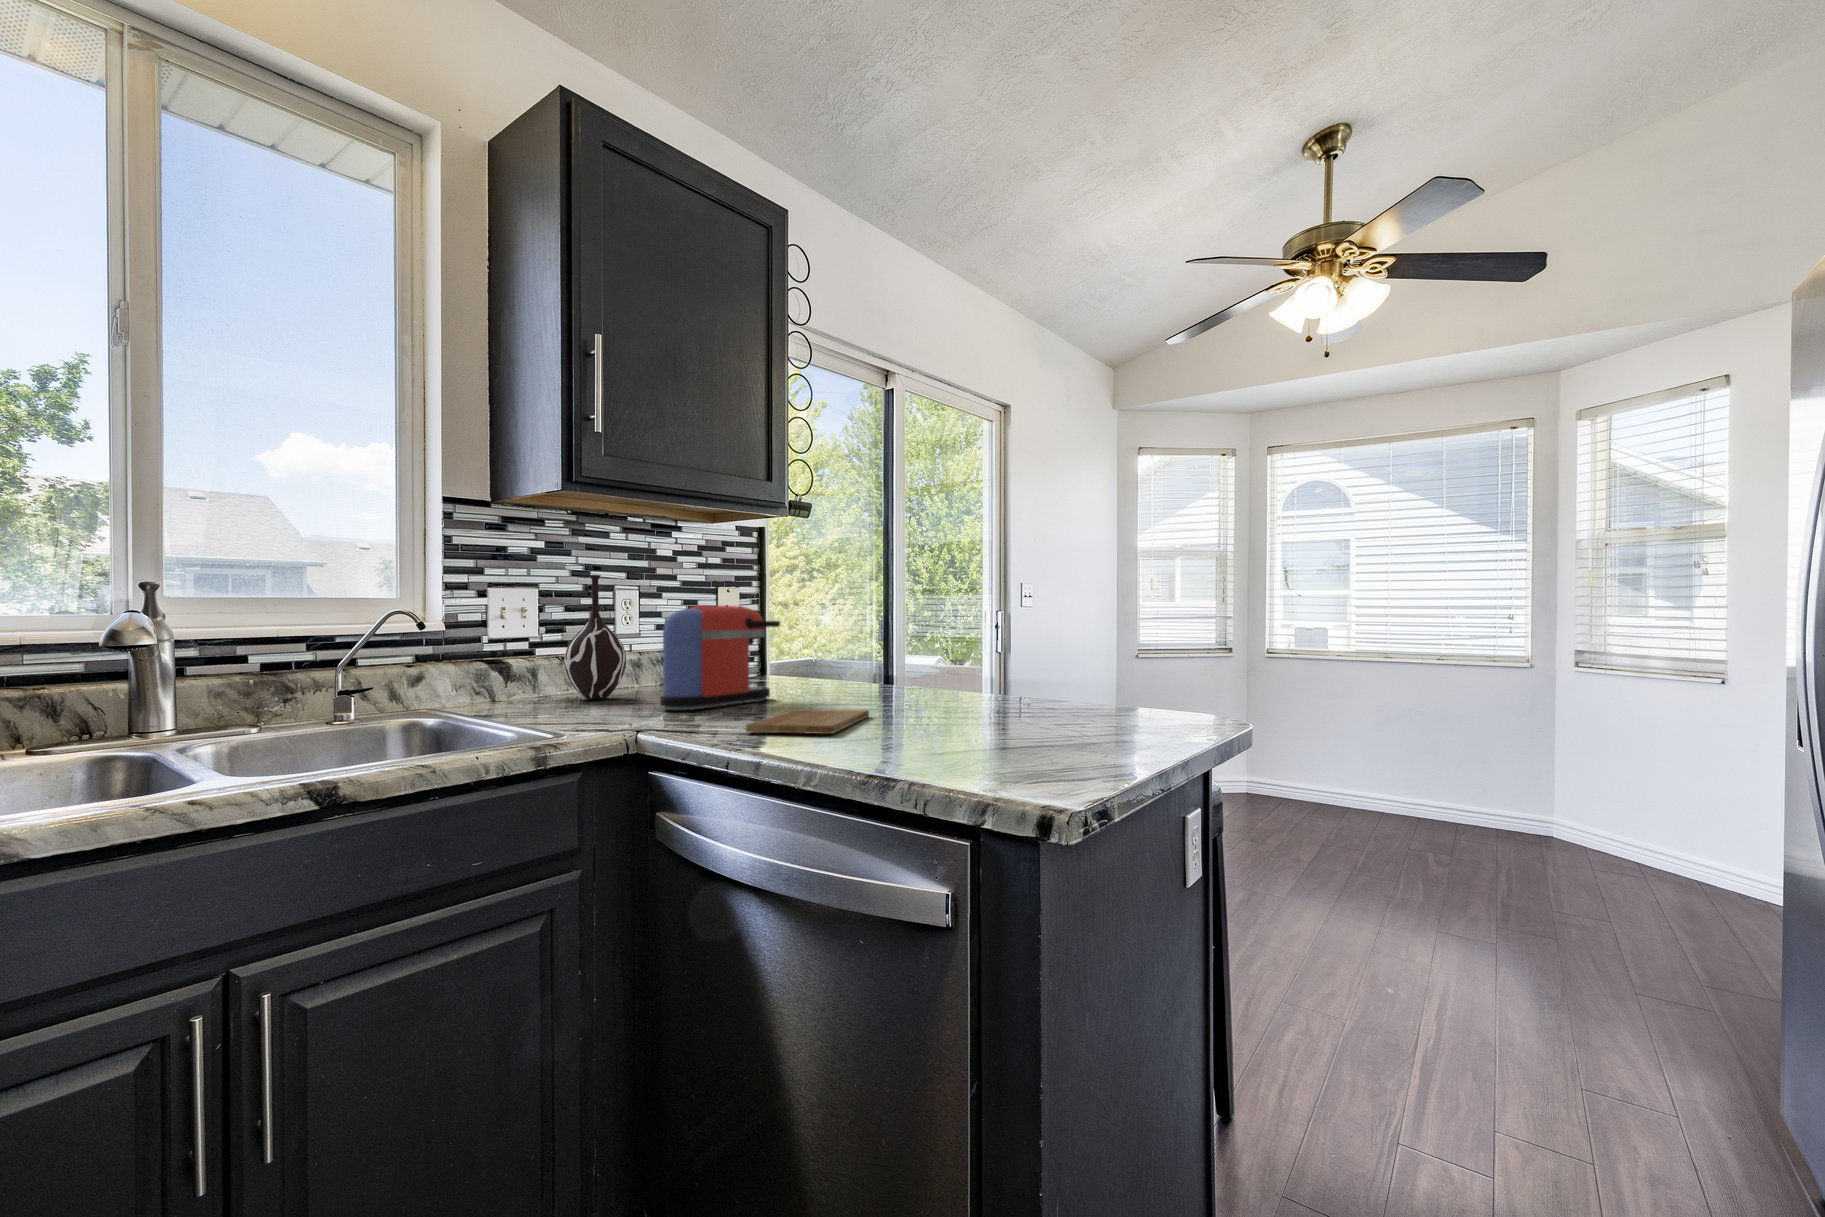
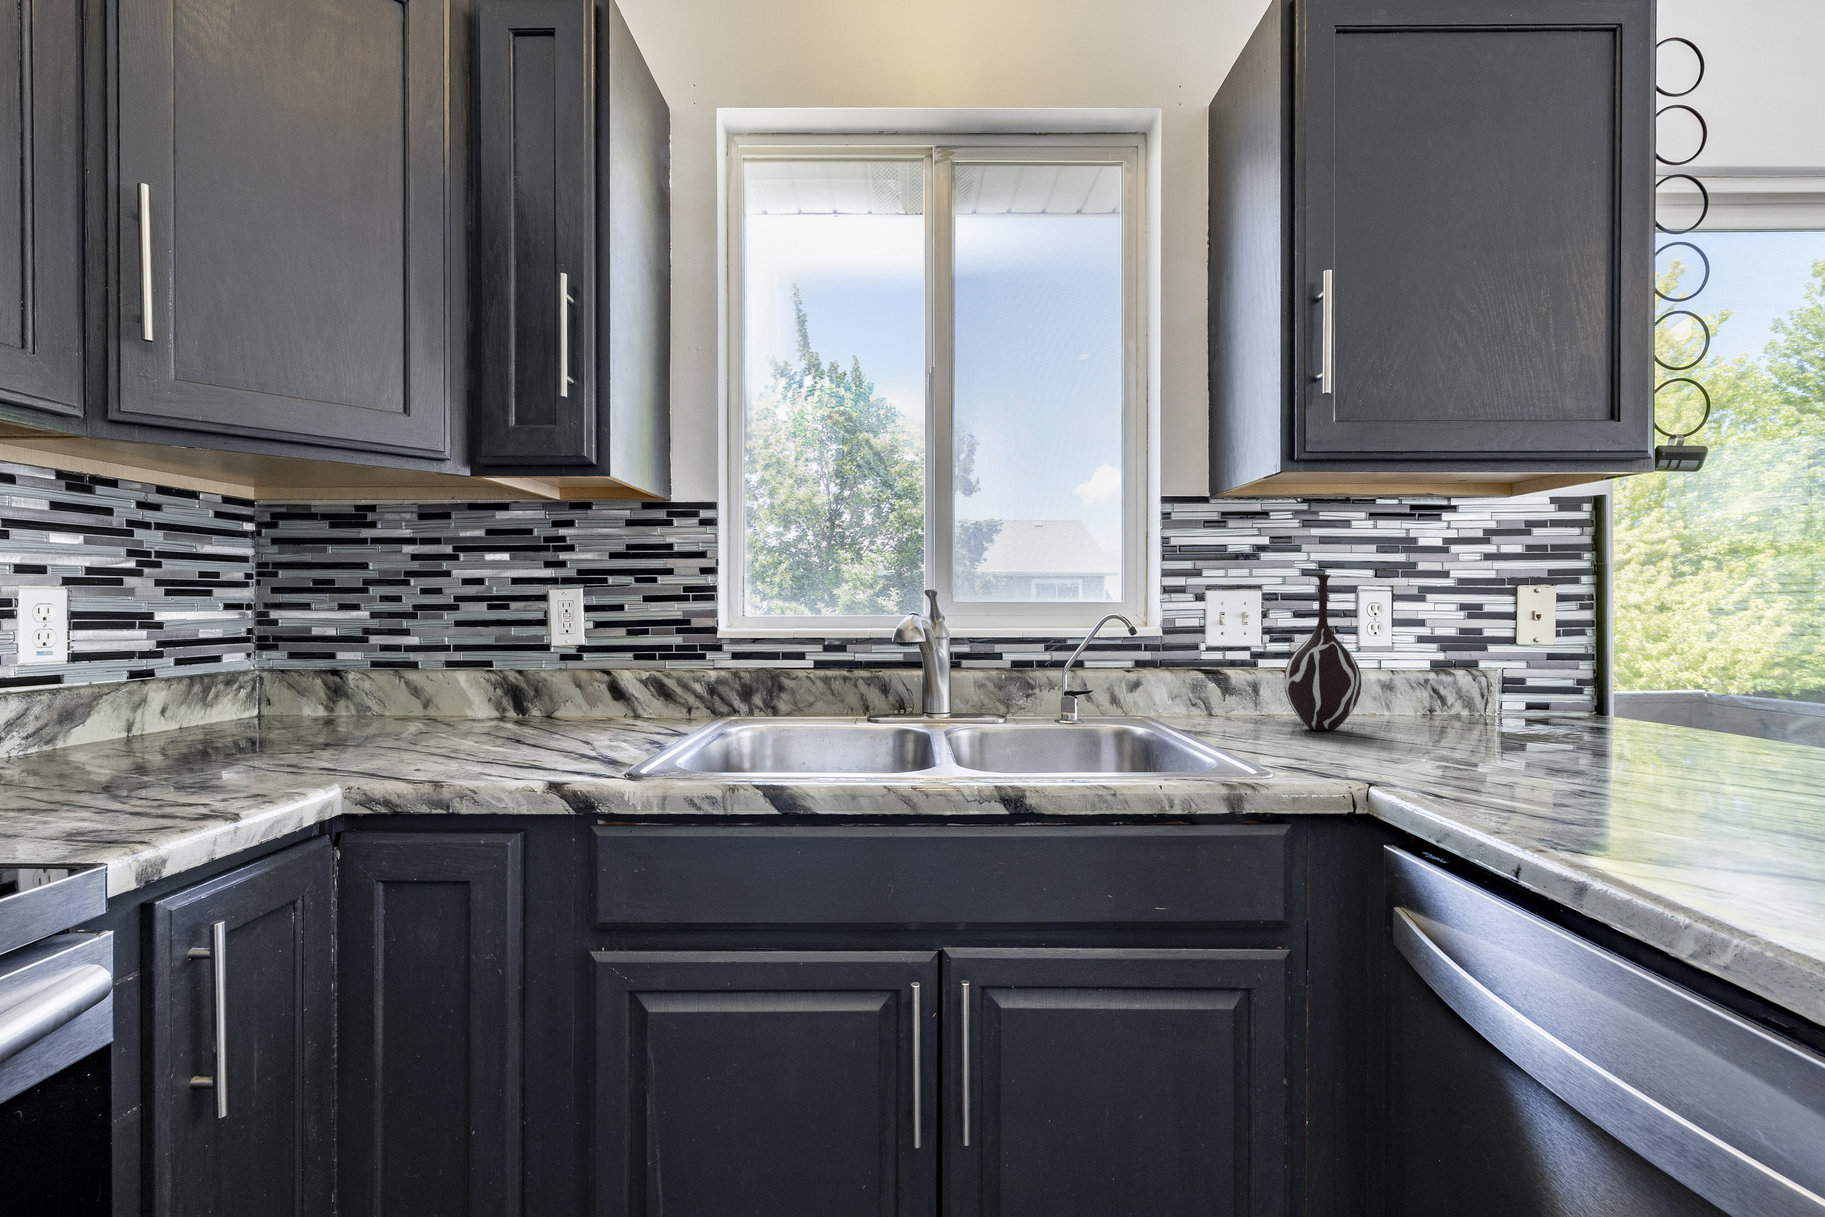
coffee maker: present [660,605,780,710] -> none [1391,619,1602,766]
cutting board: present [746,709,869,734] -> none [1494,790,1757,846]

